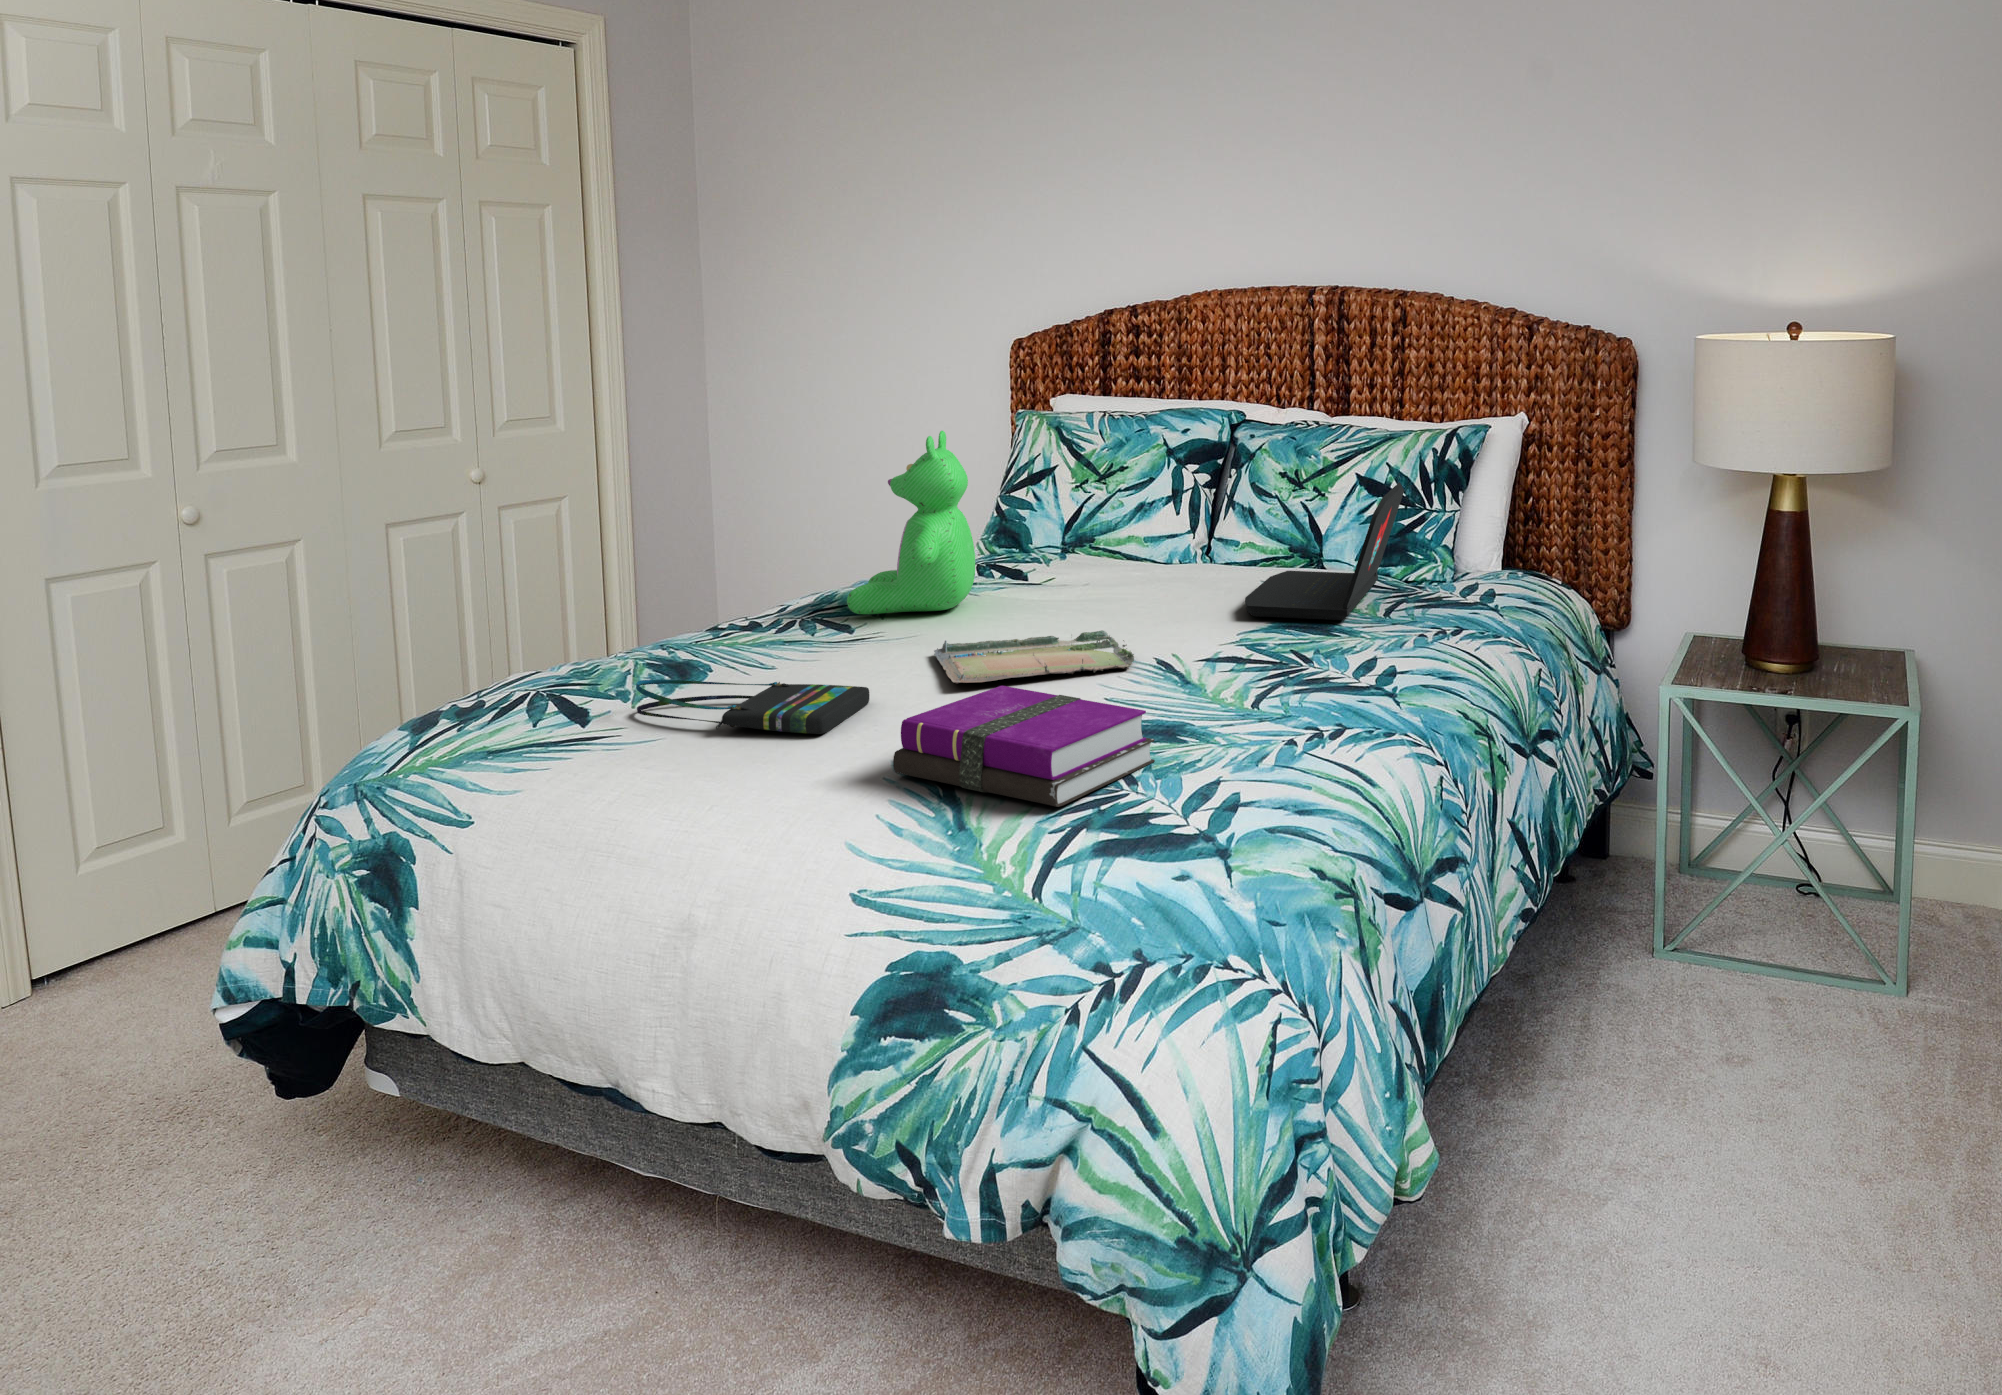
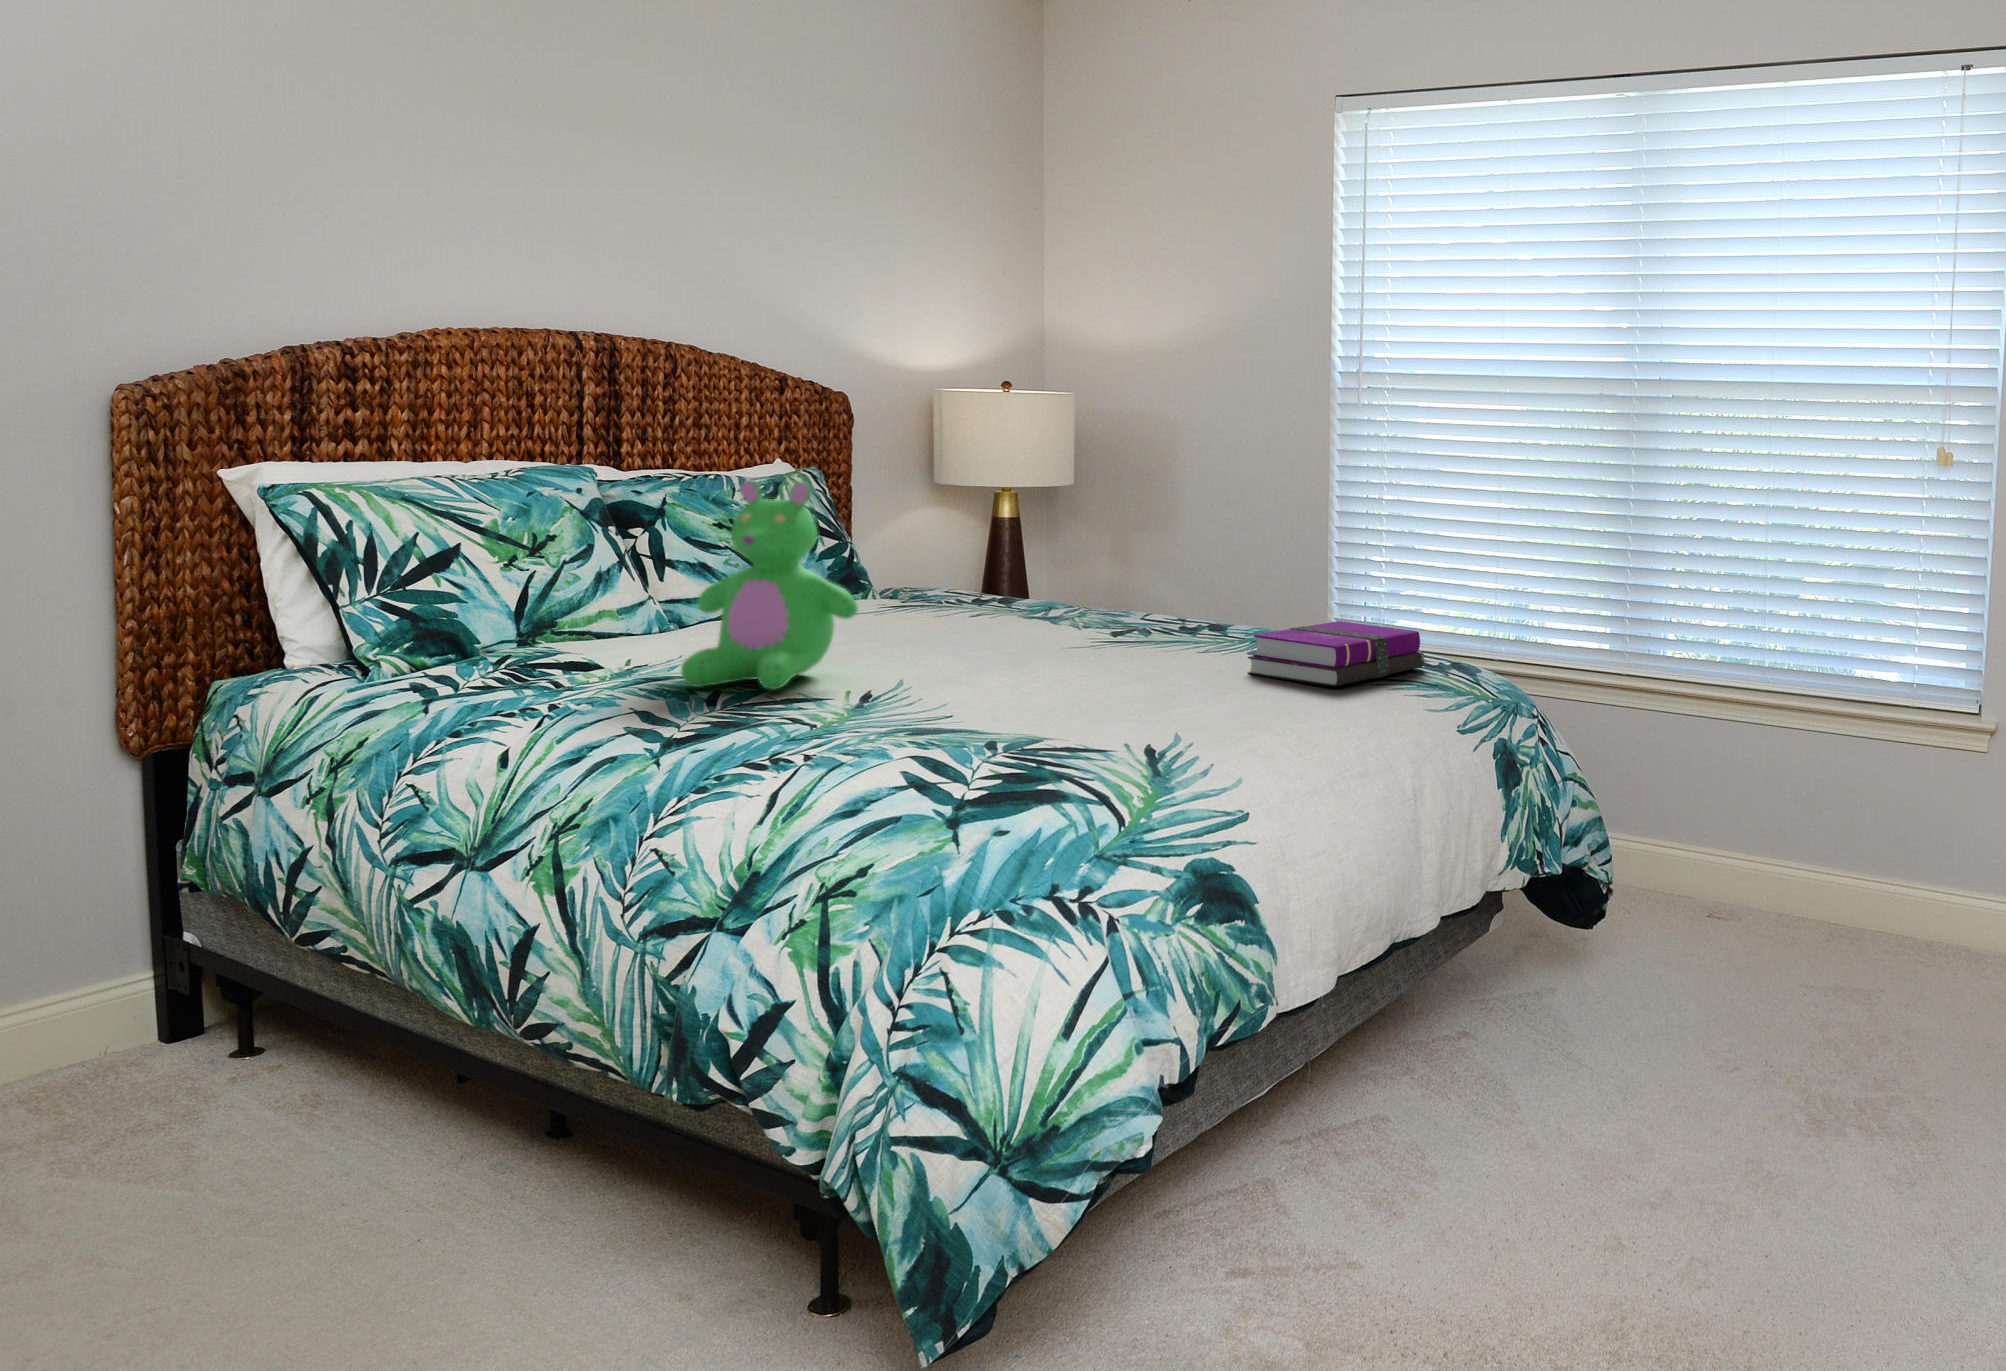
laptop: present [1245,482,1404,620] -> none [845,507,1044,622]
tray: present [934,630,1134,683] -> none [985,631,1125,678]
tote bag: present [636,680,870,734] -> none [1076,679,1221,738]

